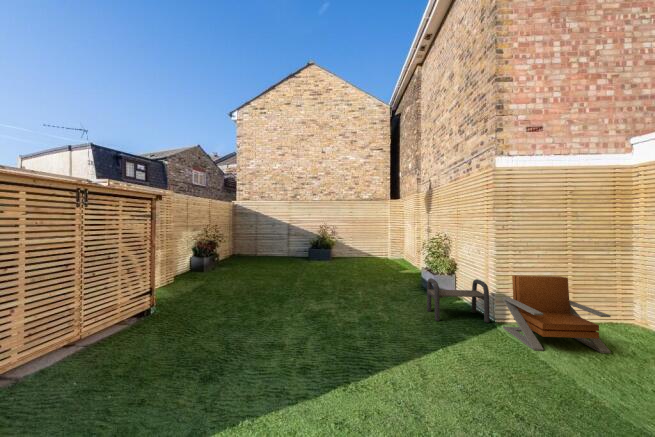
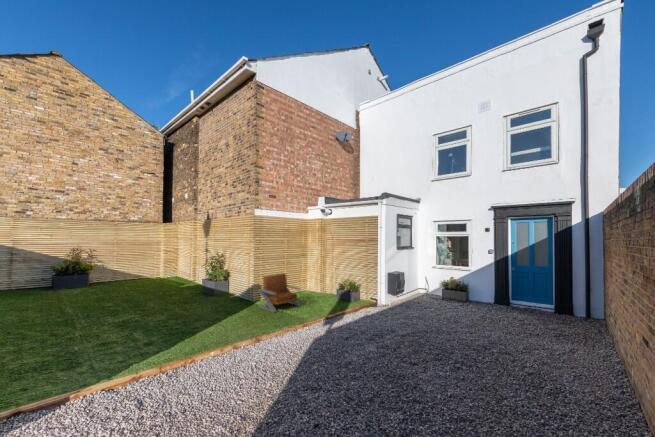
bench: present [427,278,490,323] -> none [213,281,251,313]

